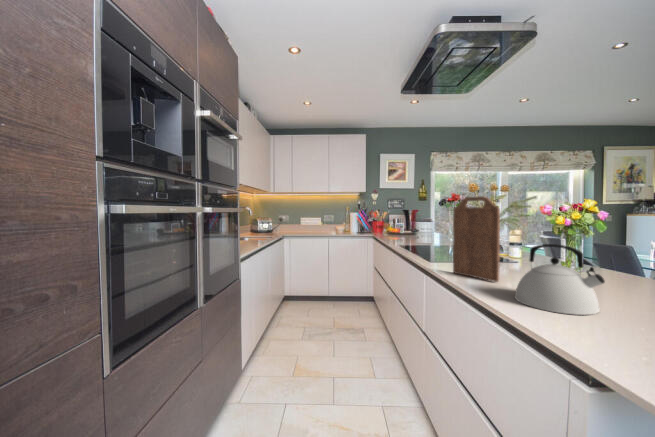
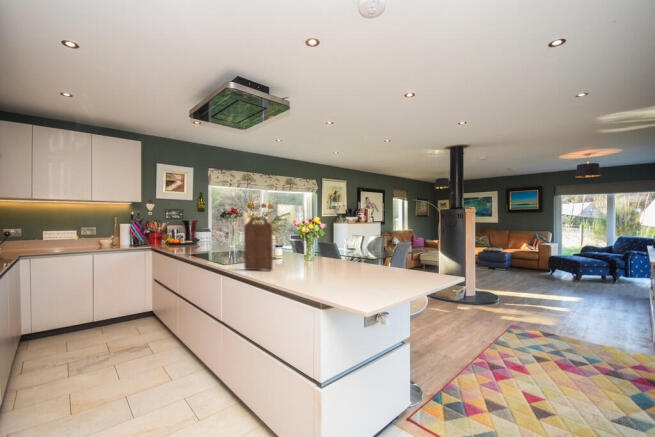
kettle: present [515,244,605,315] -> none [282,245,318,280]

